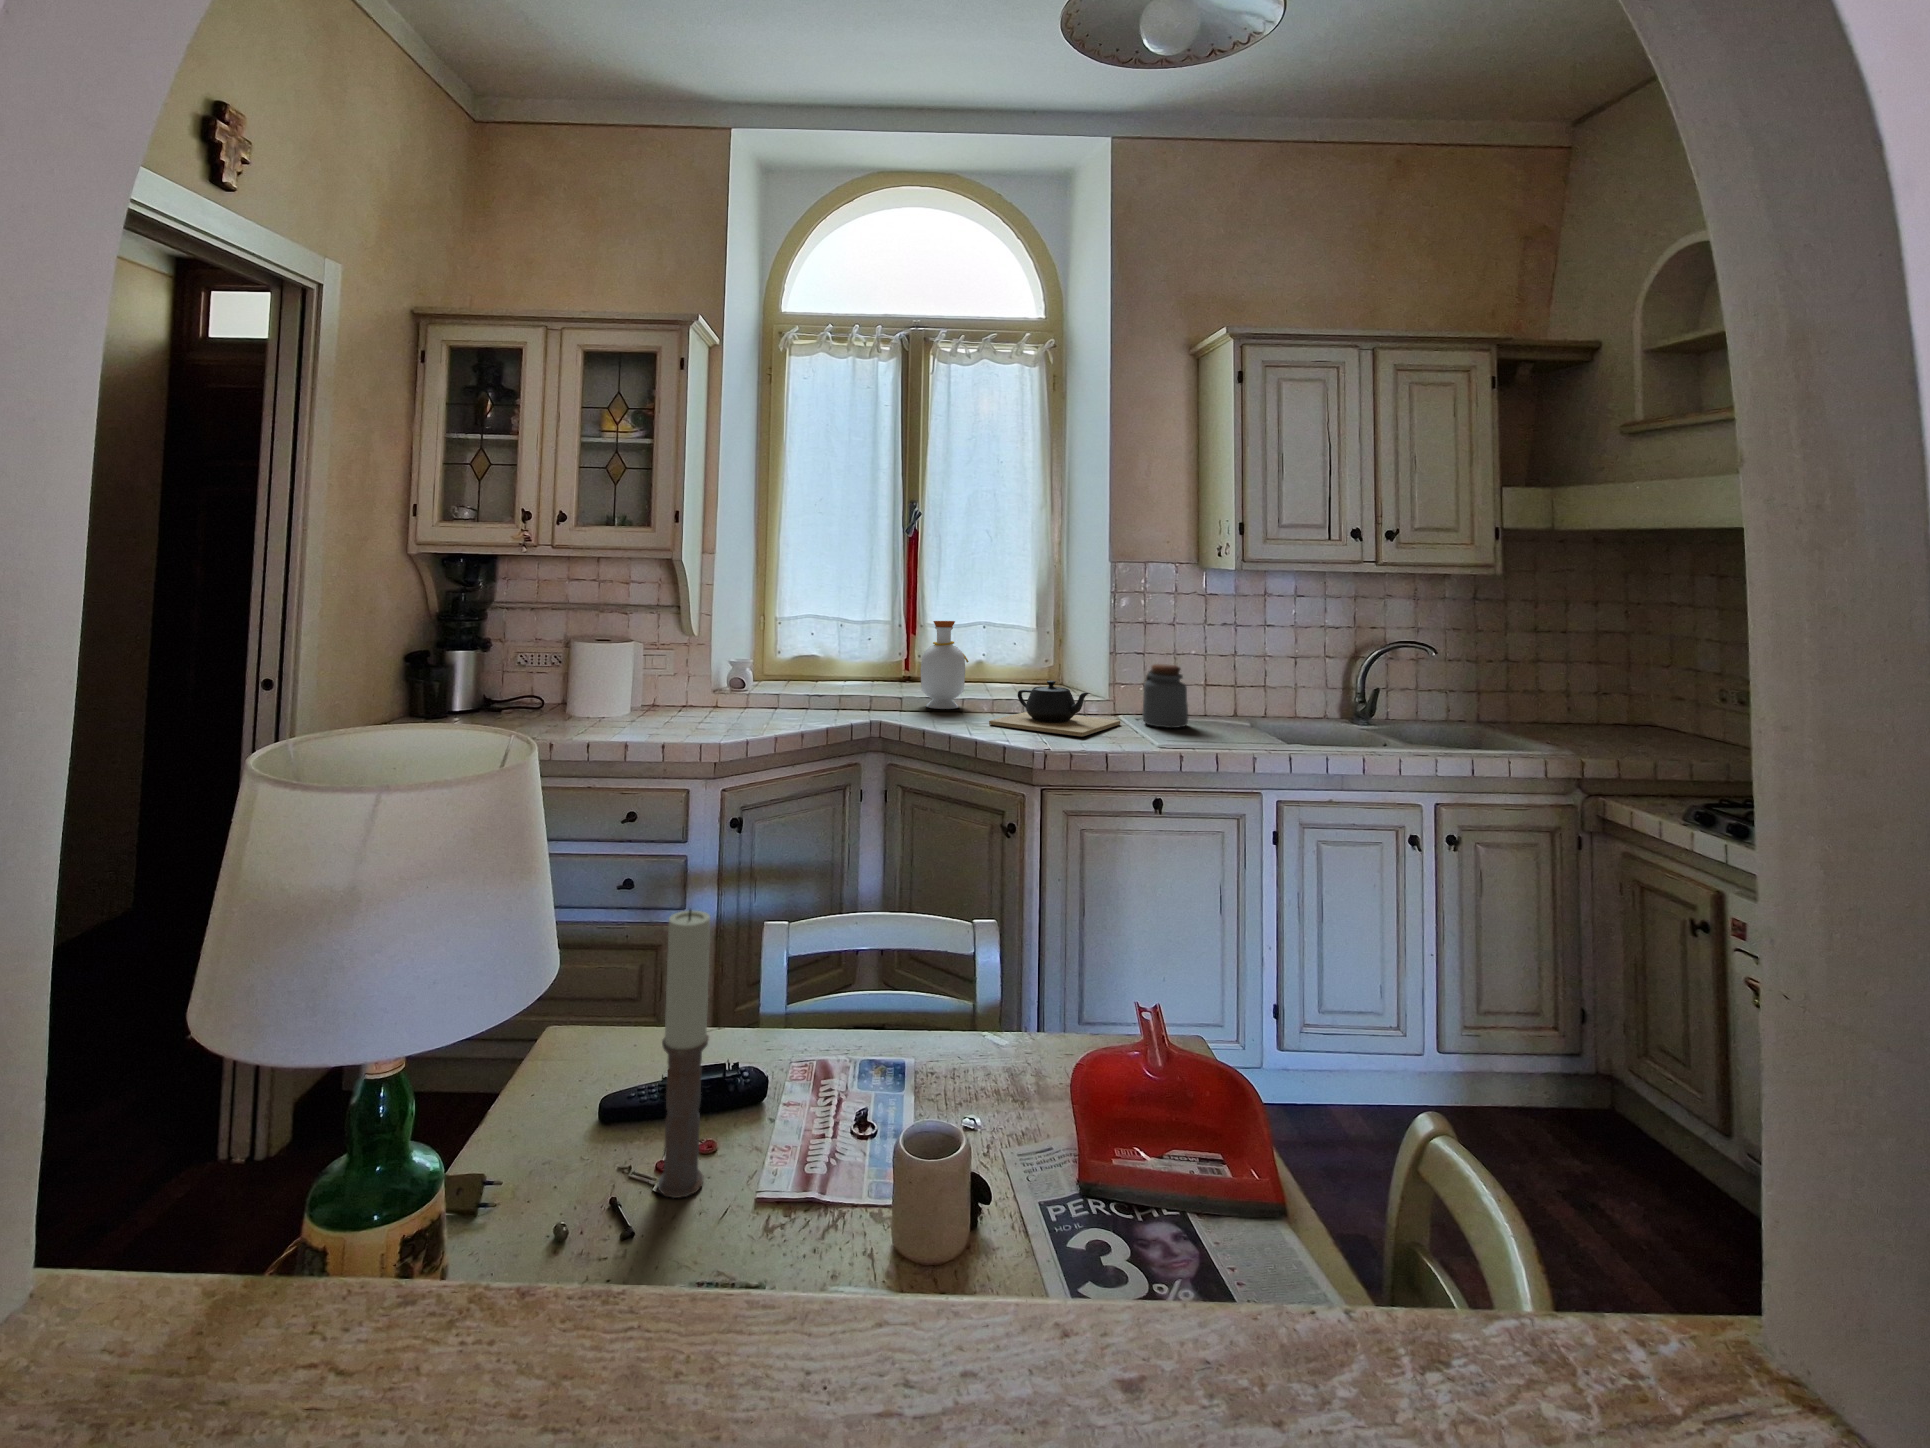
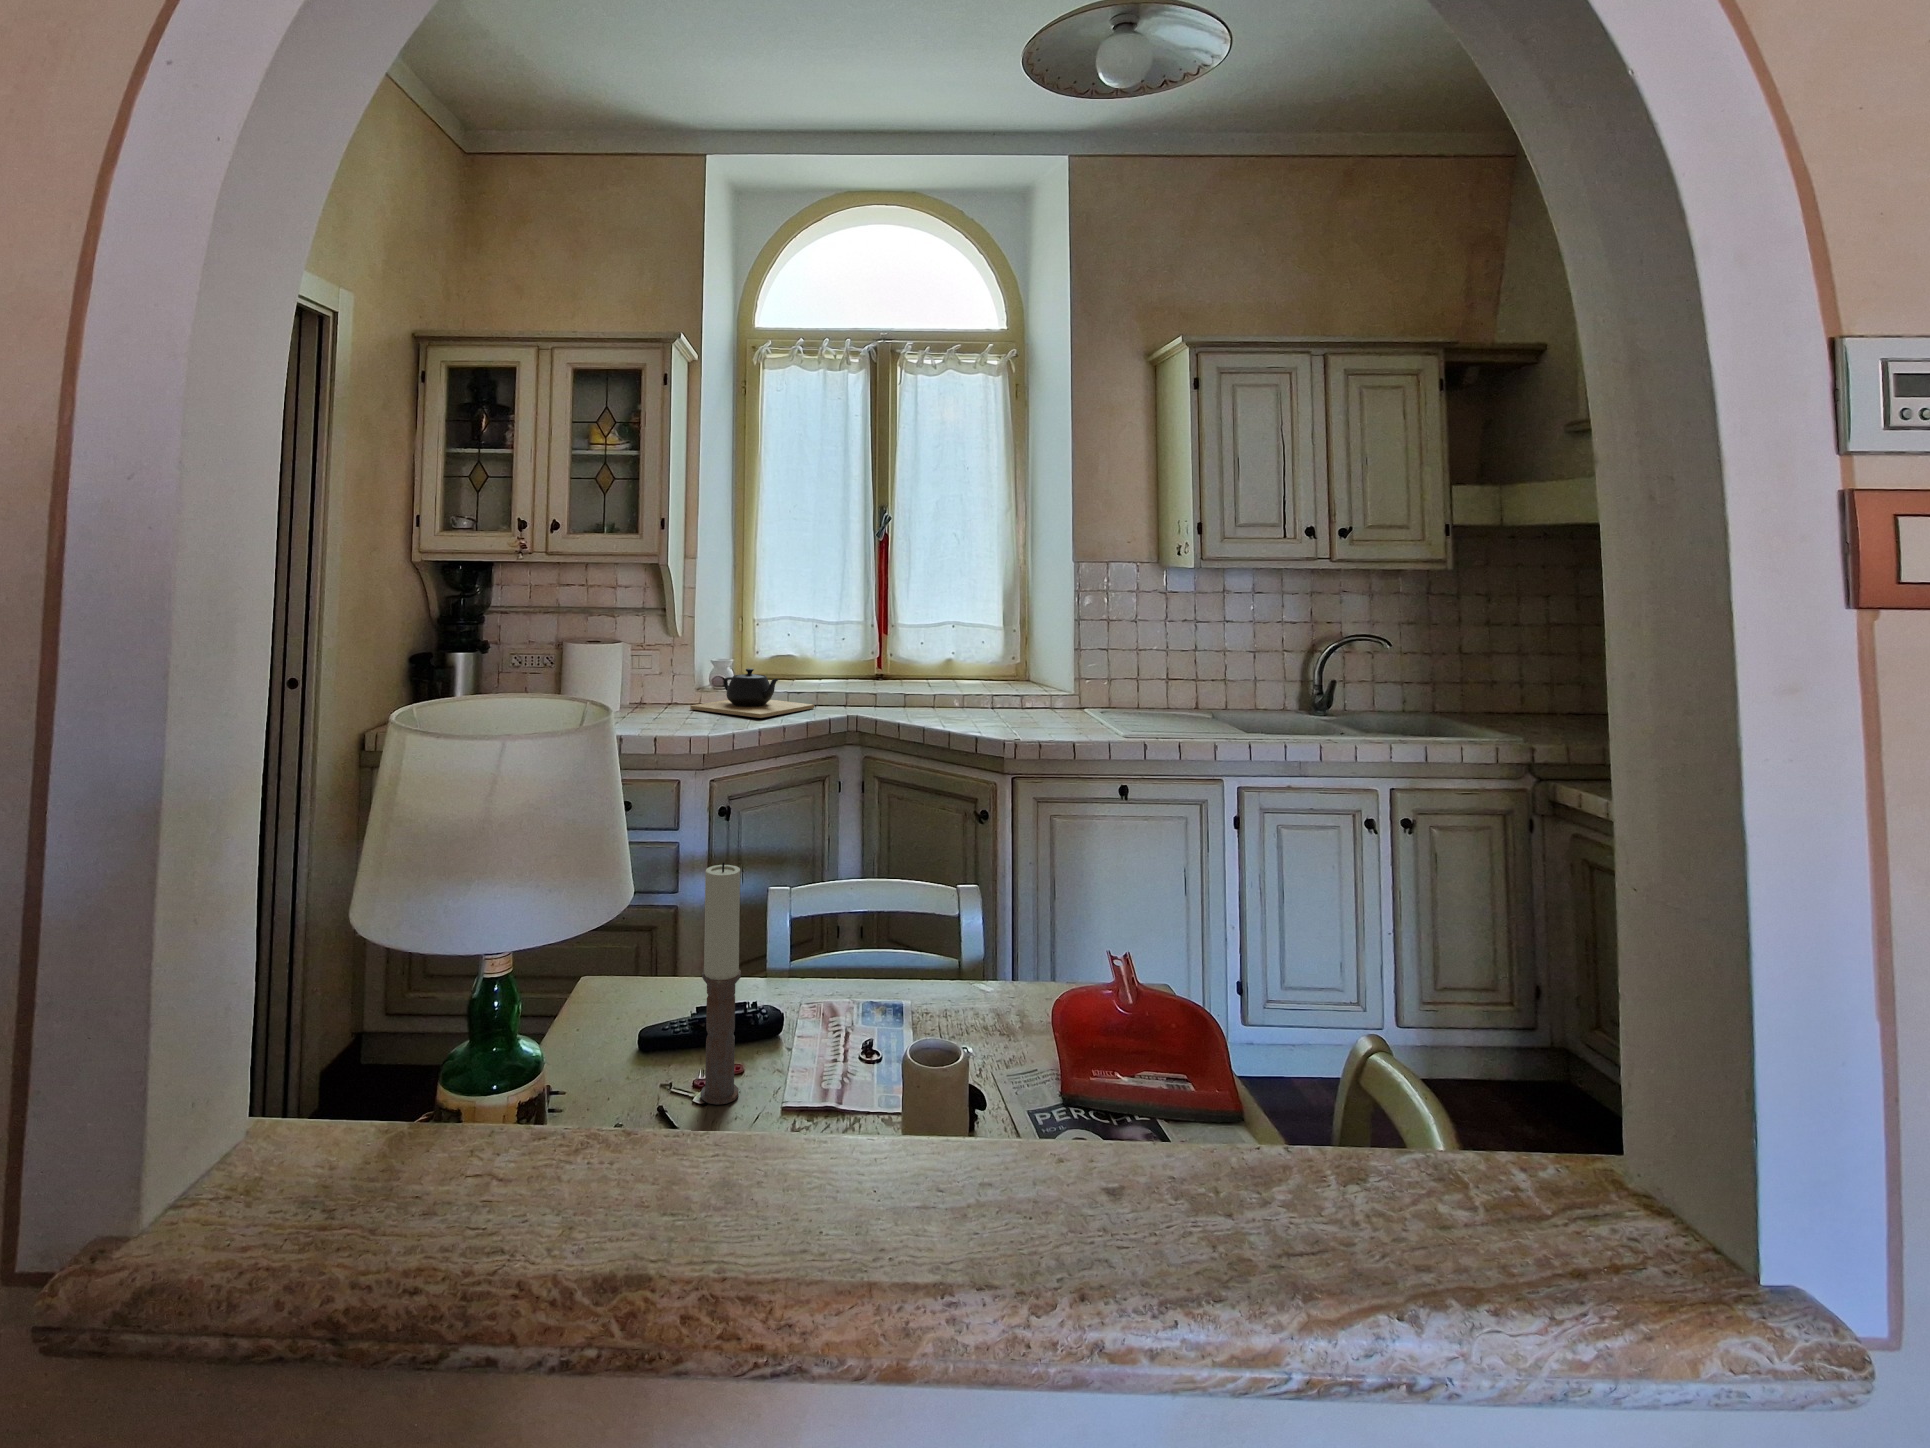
bottle: present [921,621,969,709] -> none [893,621,939,706]
jar: present [1143,664,1188,728] -> none [1109,660,1153,721]
teapot: present [989,681,1120,737] -> present [690,669,814,718]

